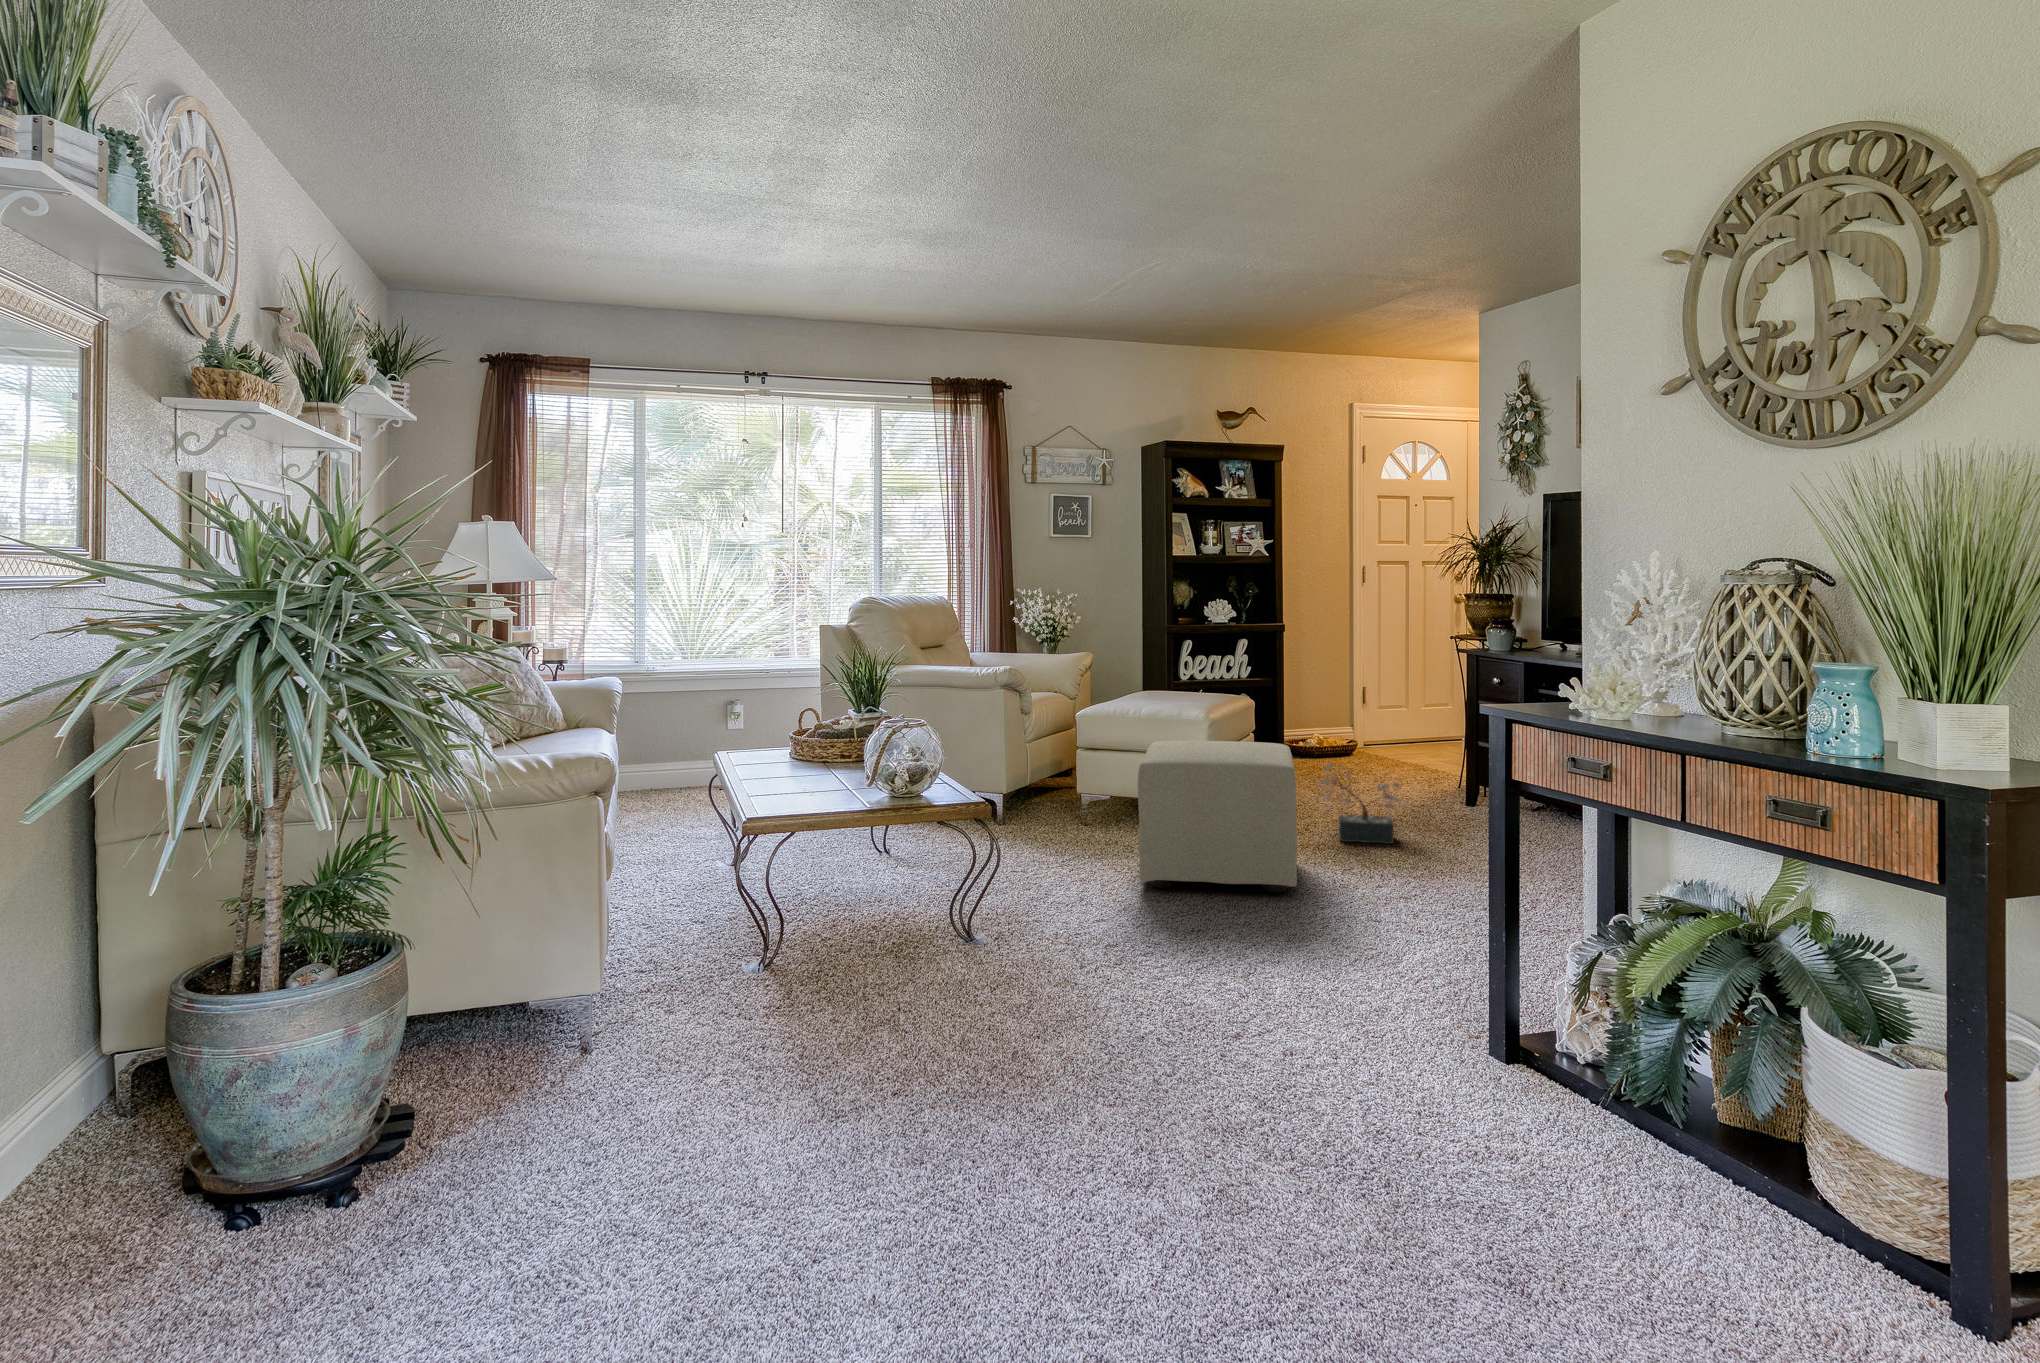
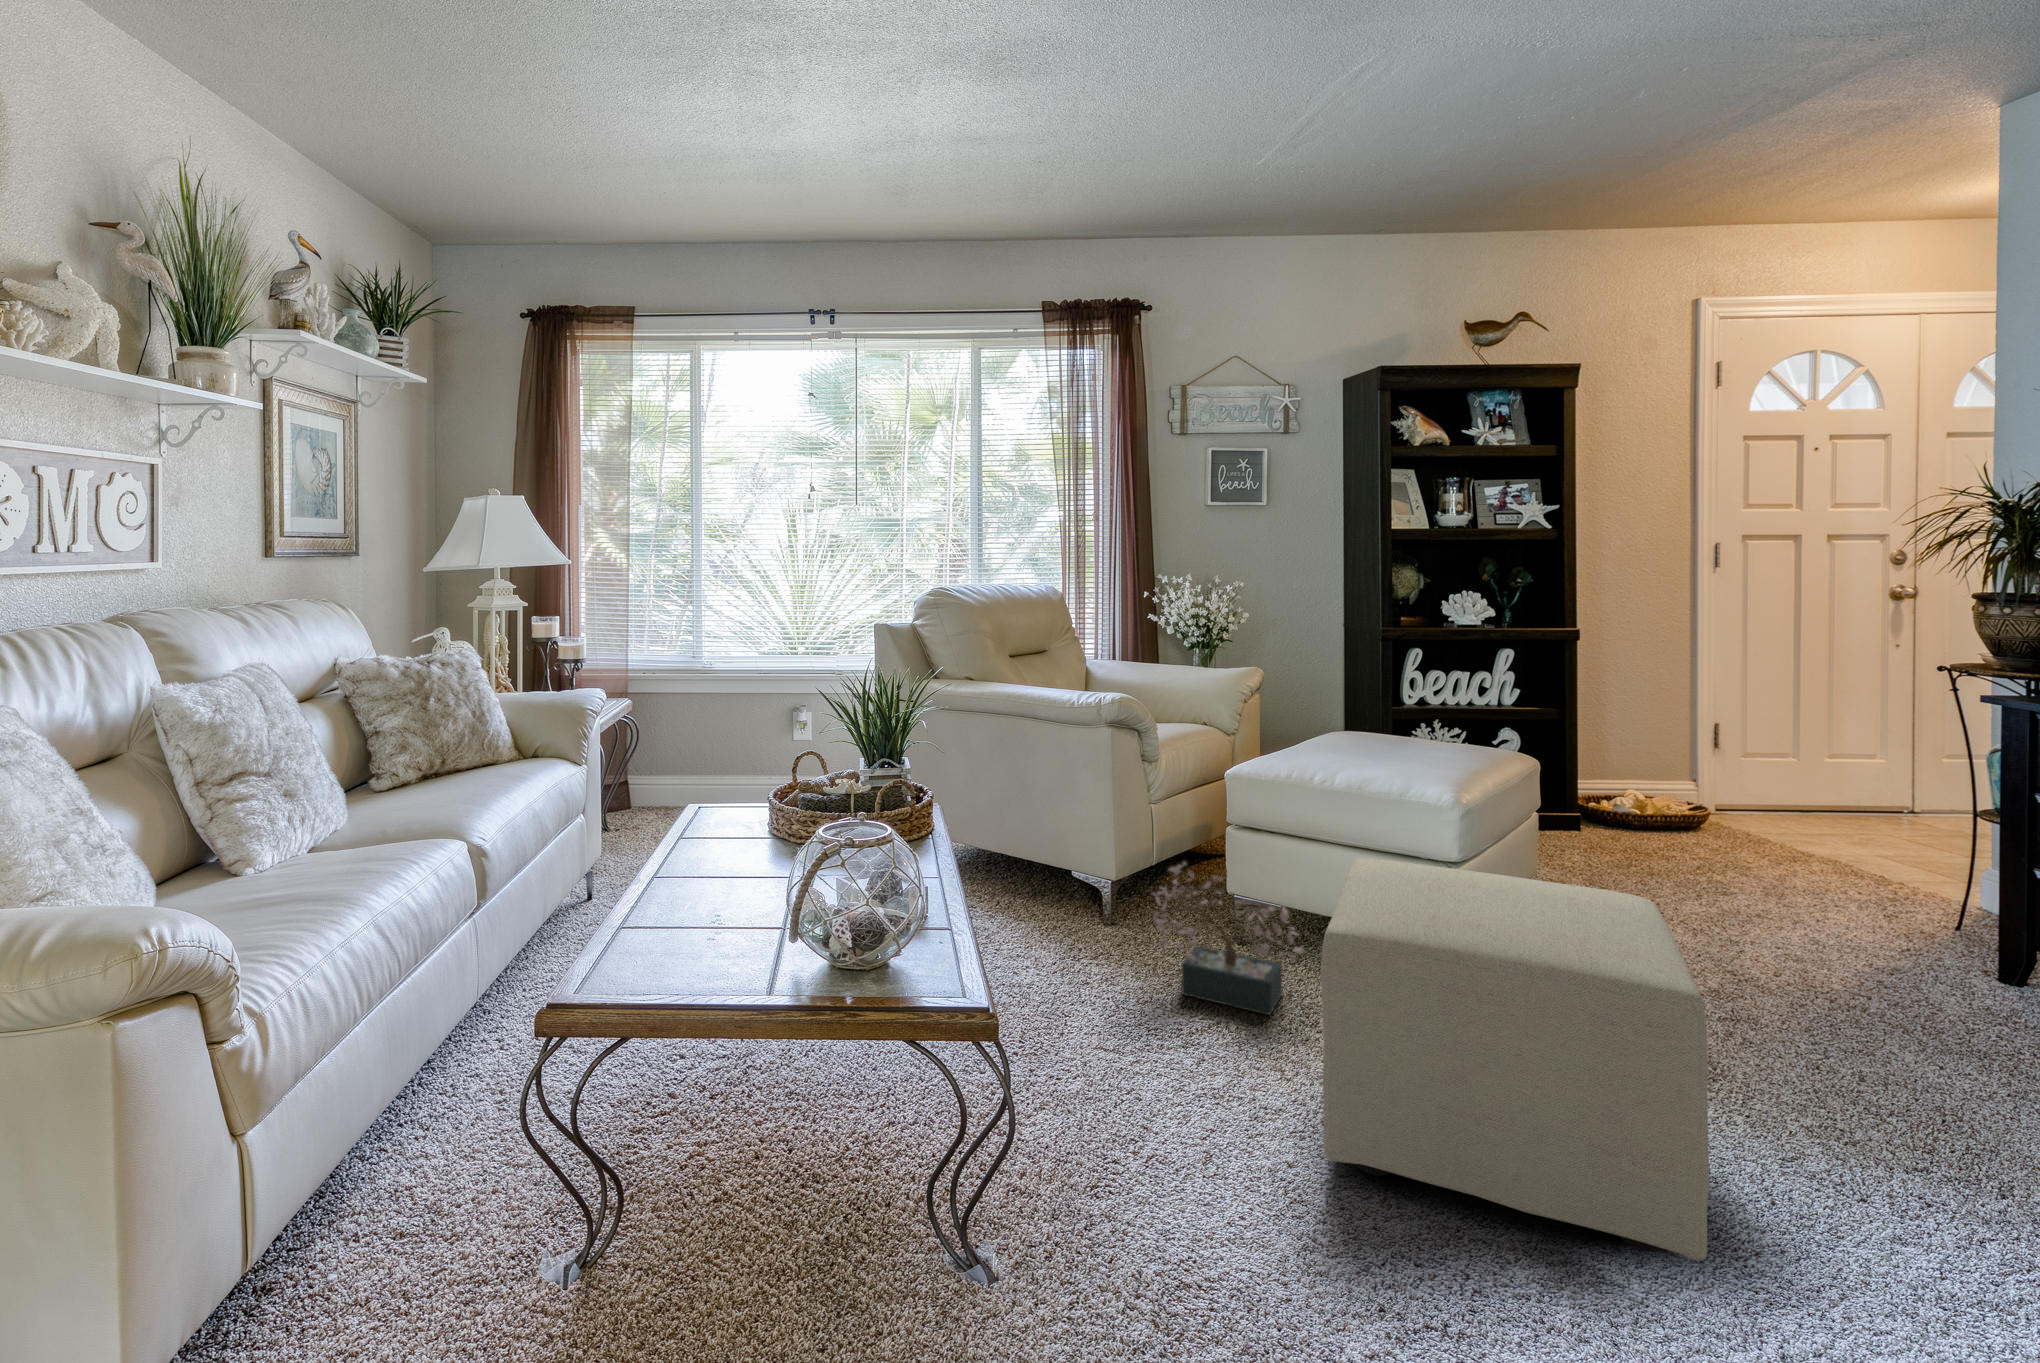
decorative plant: present [1315,763,1408,844] -> present [1153,862,1303,1015]

